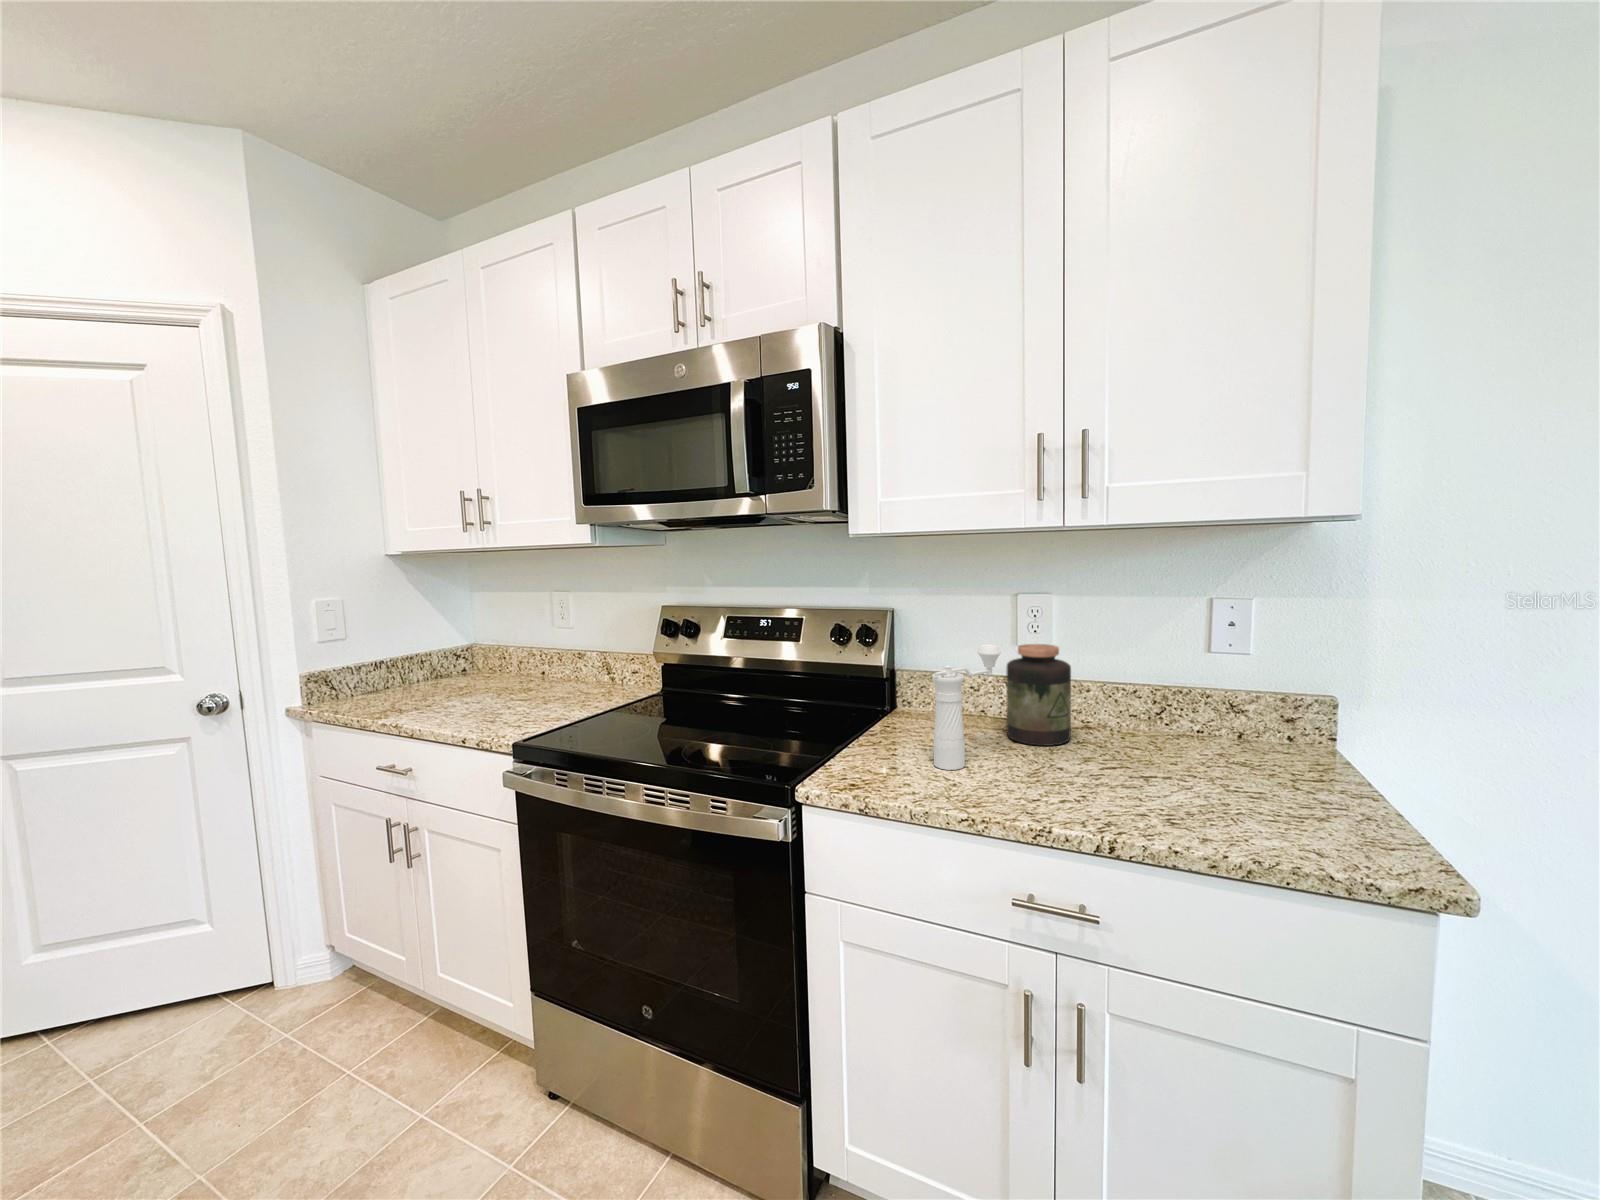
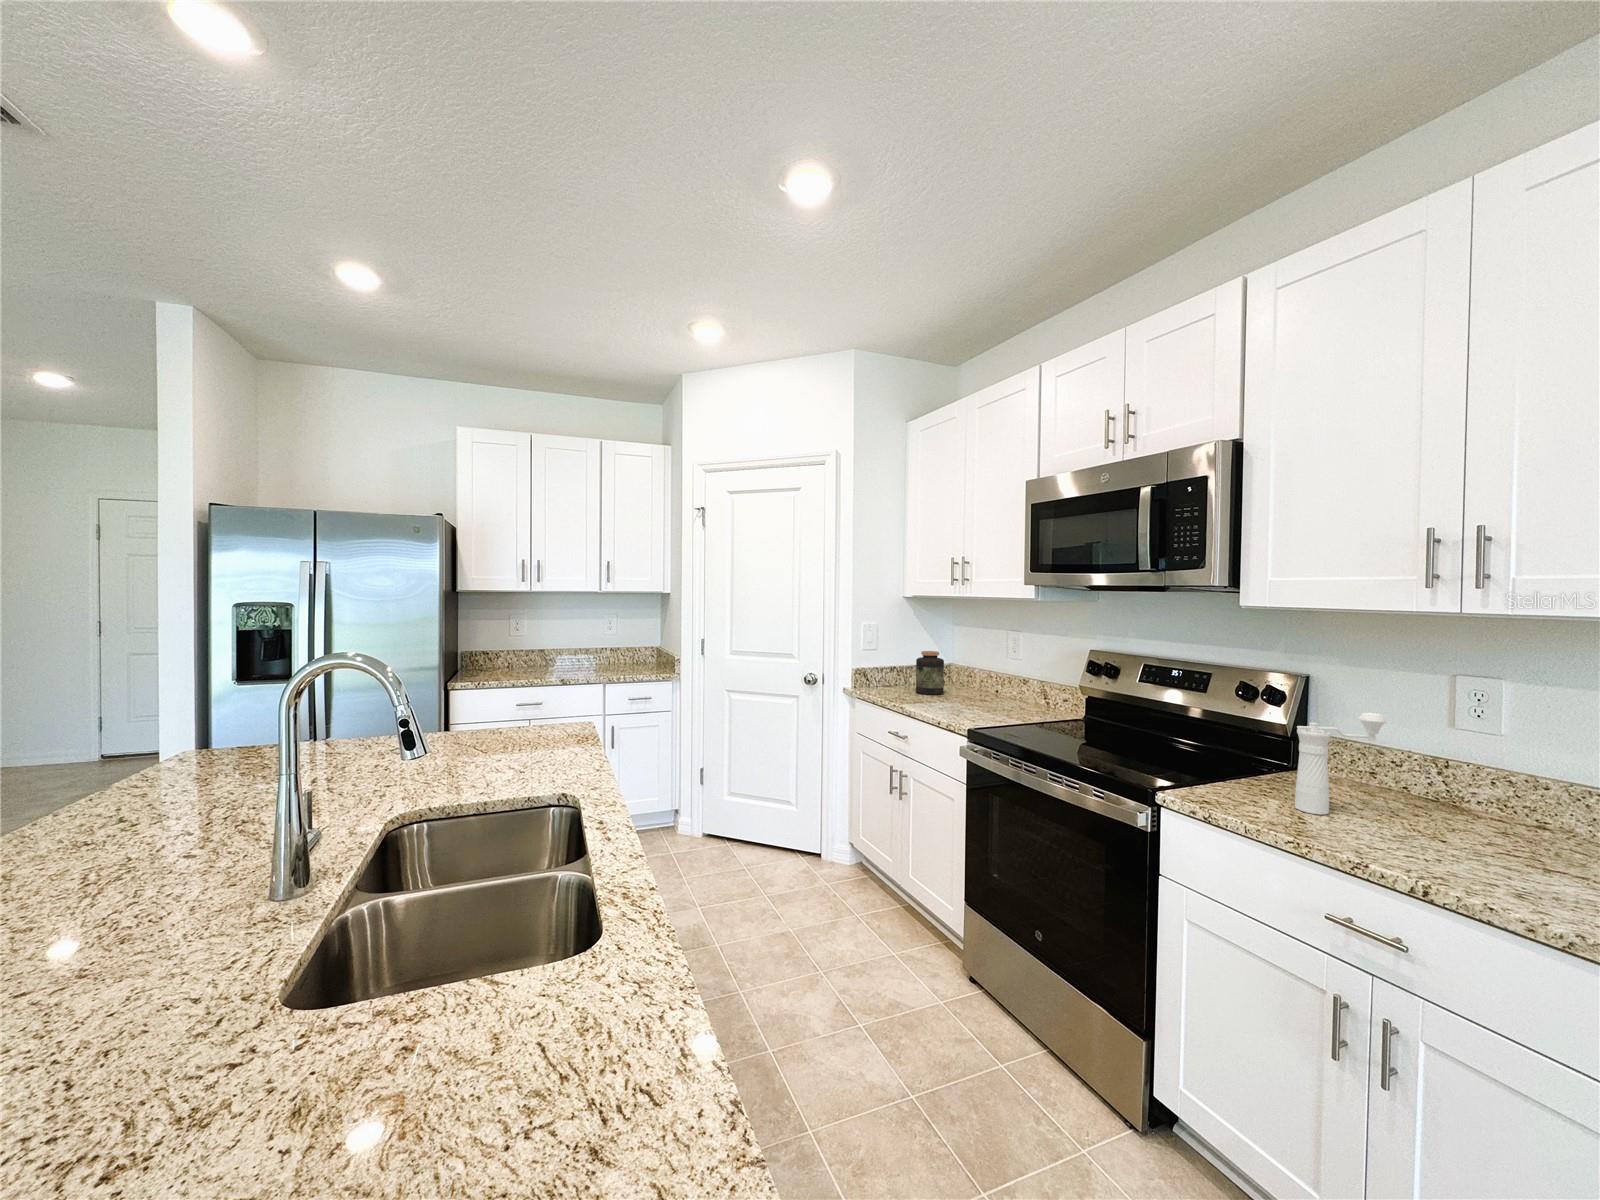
jar: present [1006,644,1071,746] -> present [916,651,944,695]

